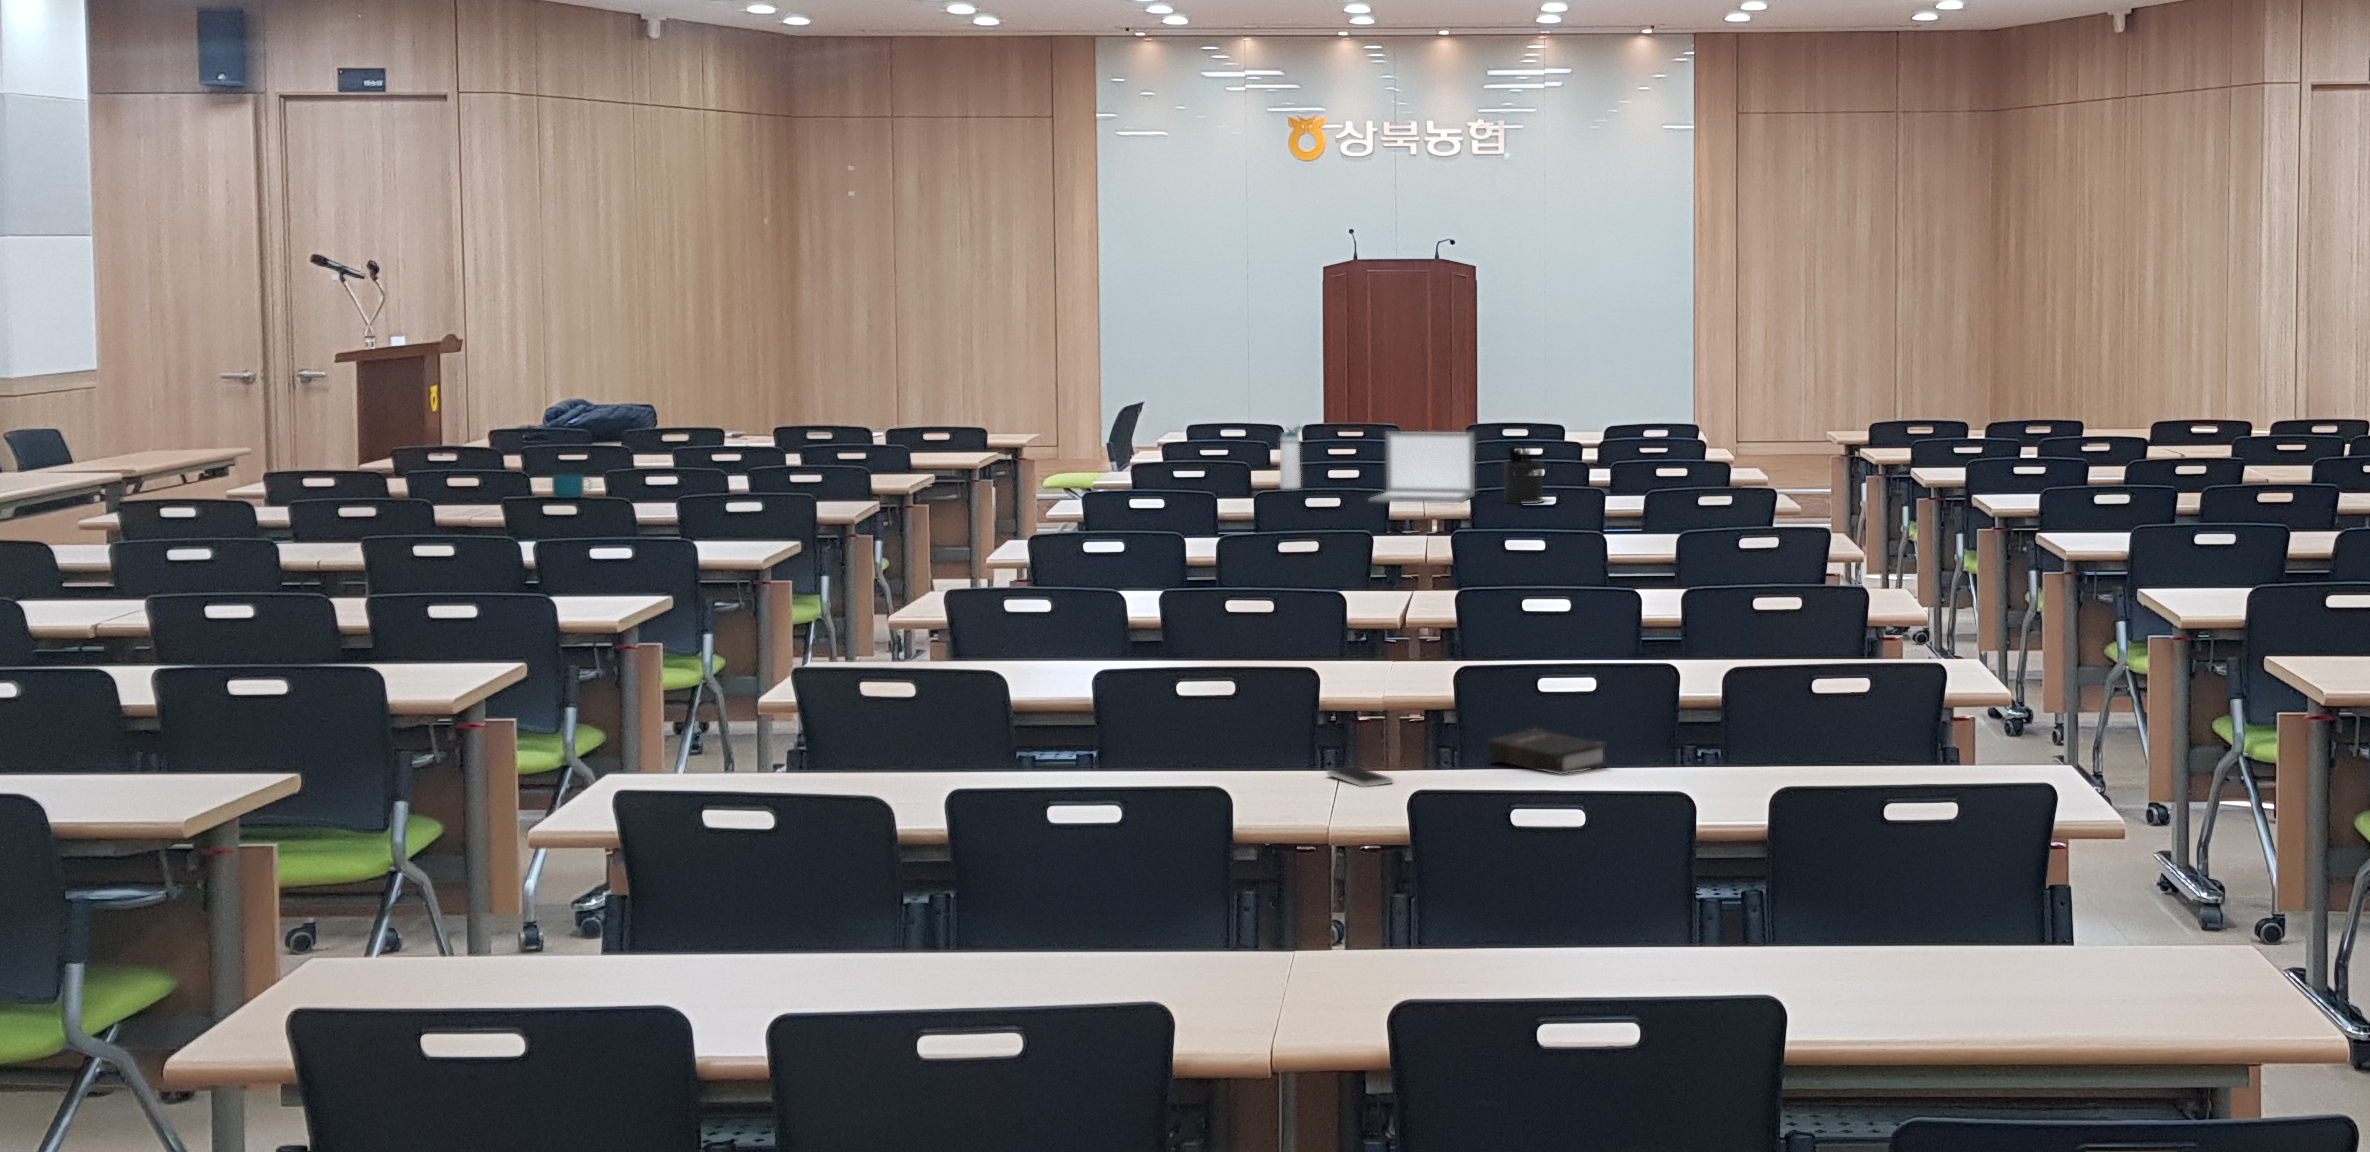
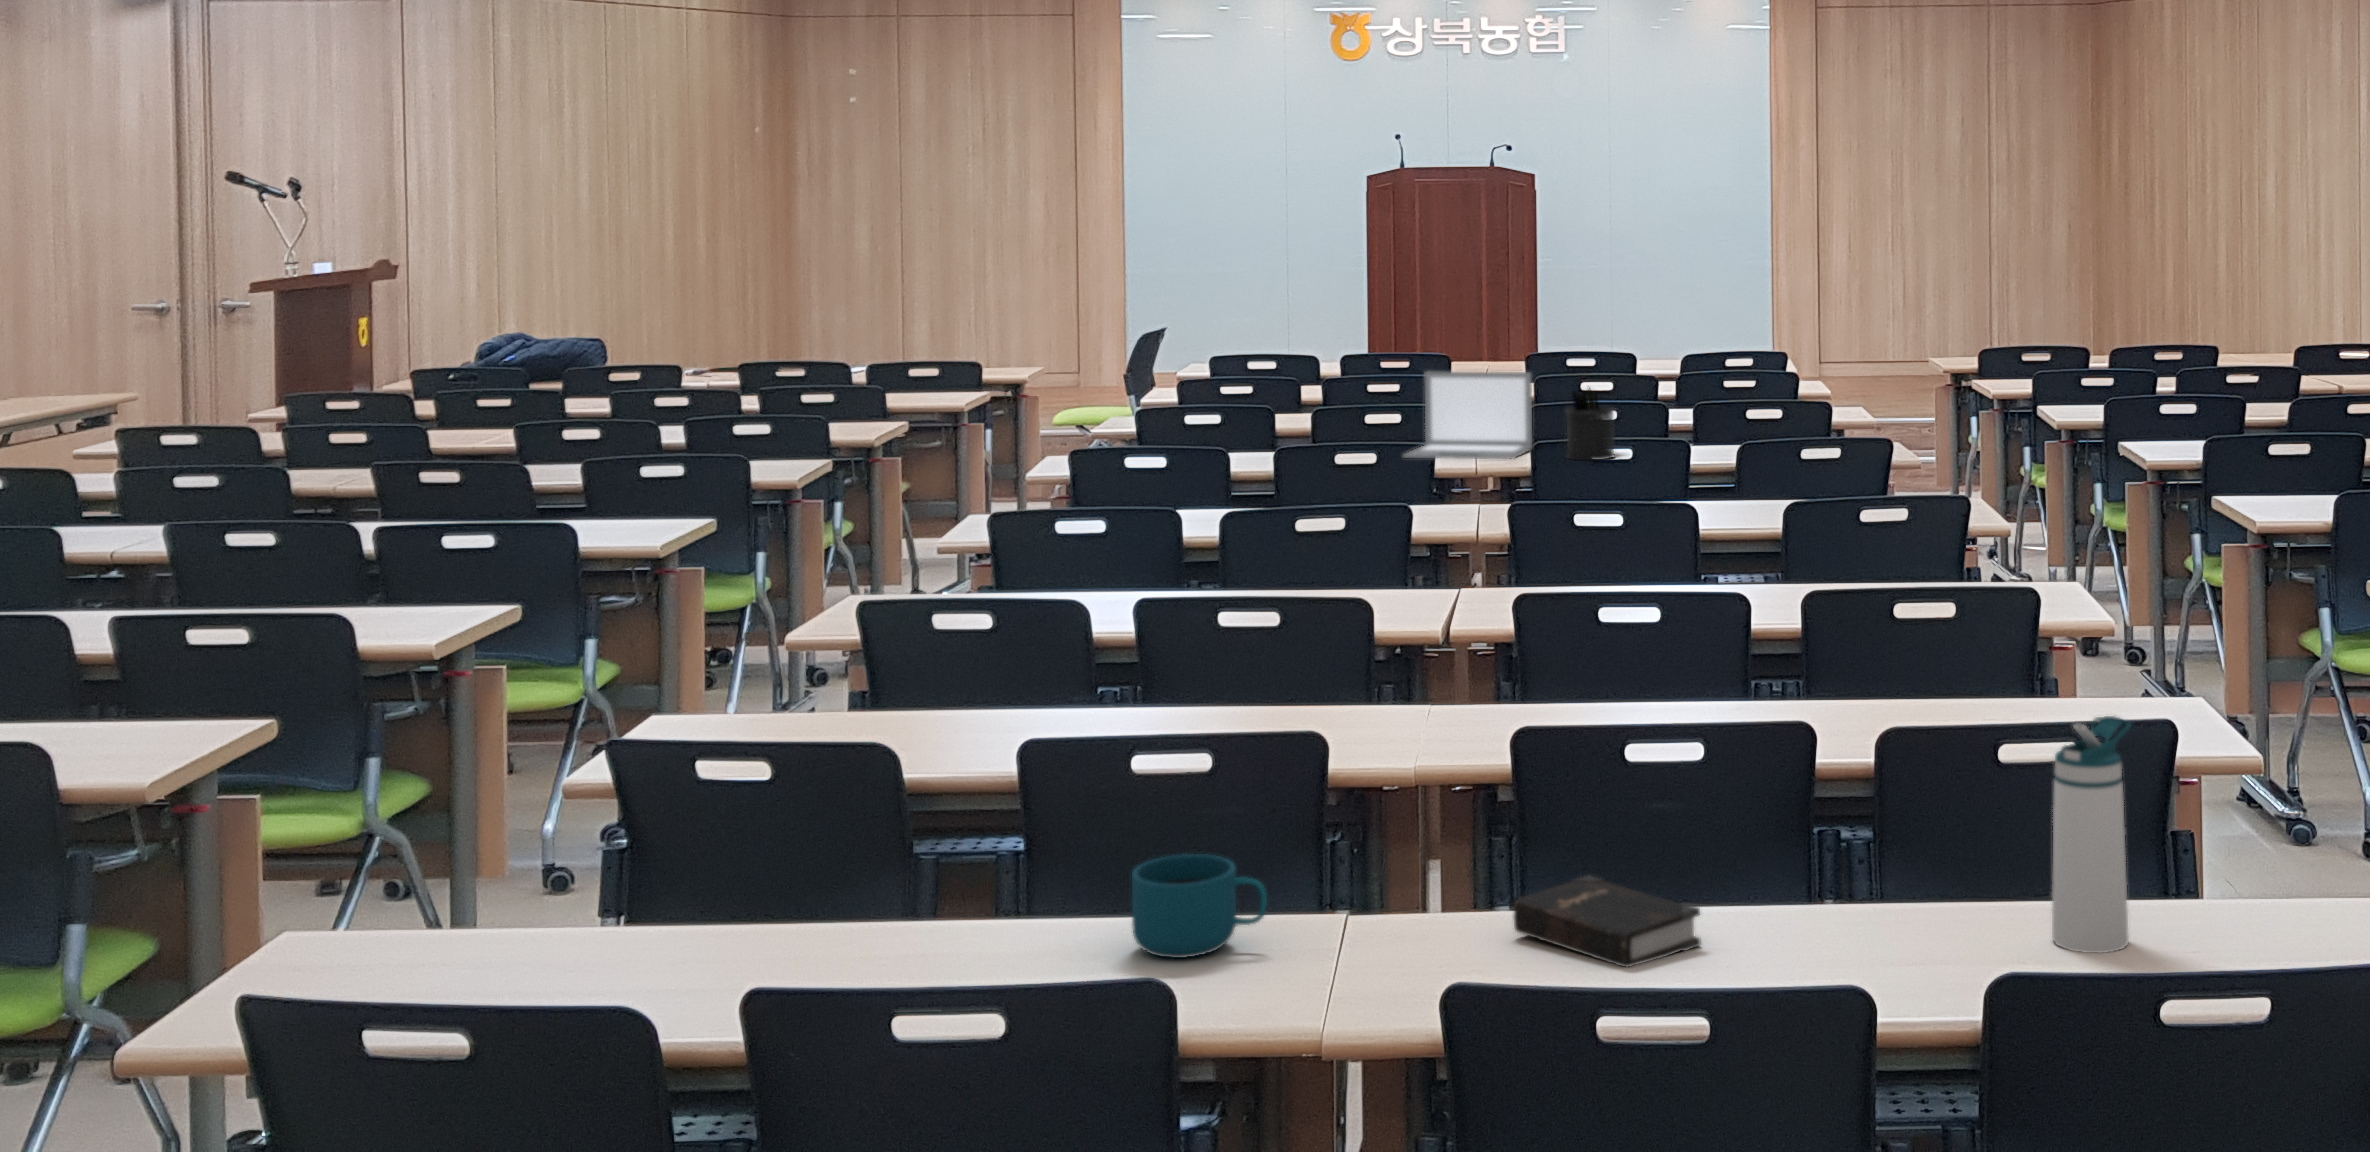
water bottle: present [1280,427,1302,489] -> present [2052,716,2132,953]
cup: present [552,474,590,499] -> present [1132,854,1267,958]
smartphone: present [1327,767,1393,787] -> none [1252,958,1356,1007]

